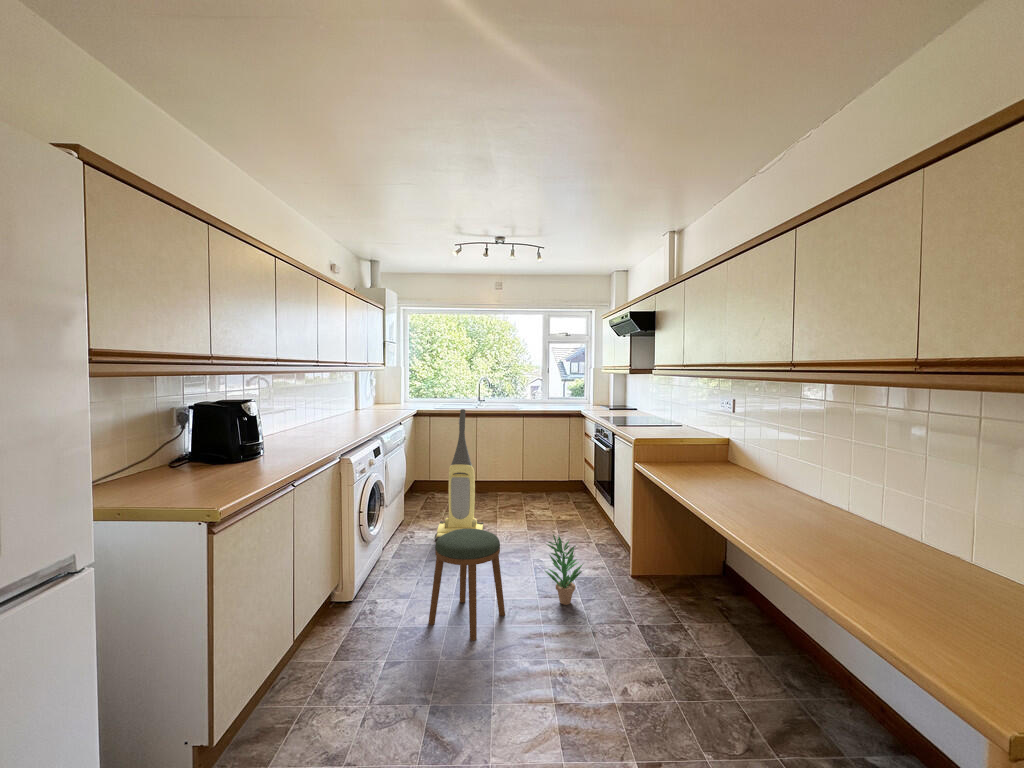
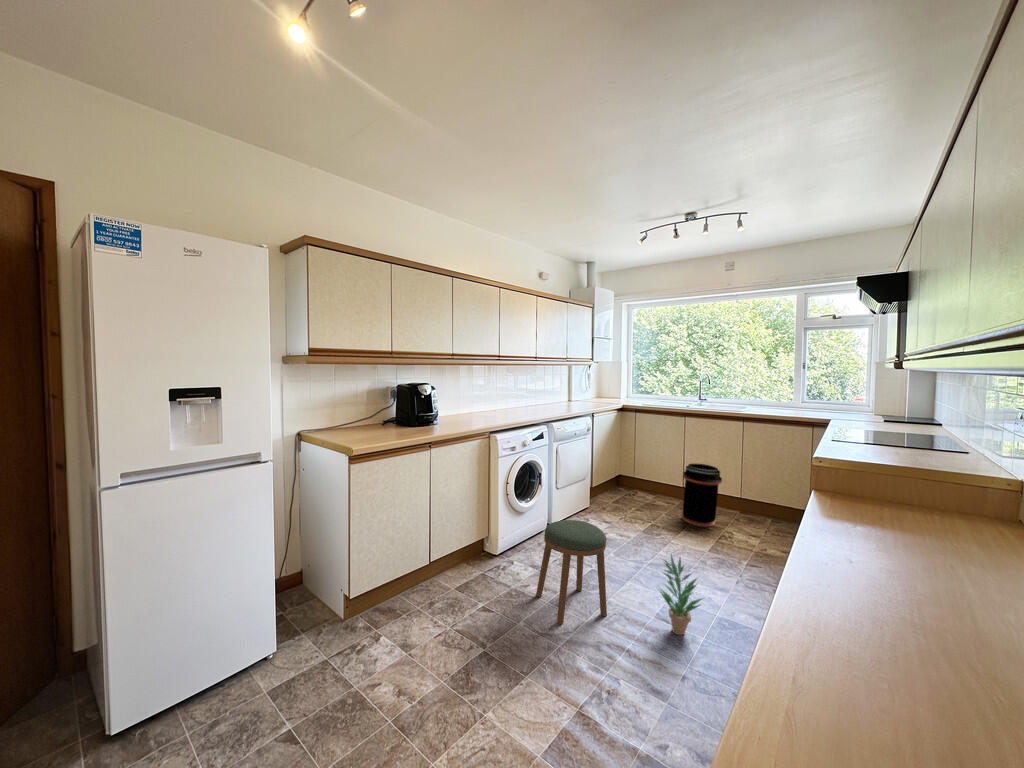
vacuum cleaner: present [435,409,483,539] -> none [602,412,654,545]
trash can: none [487,453,521,510] -> present [682,464,722,527]

